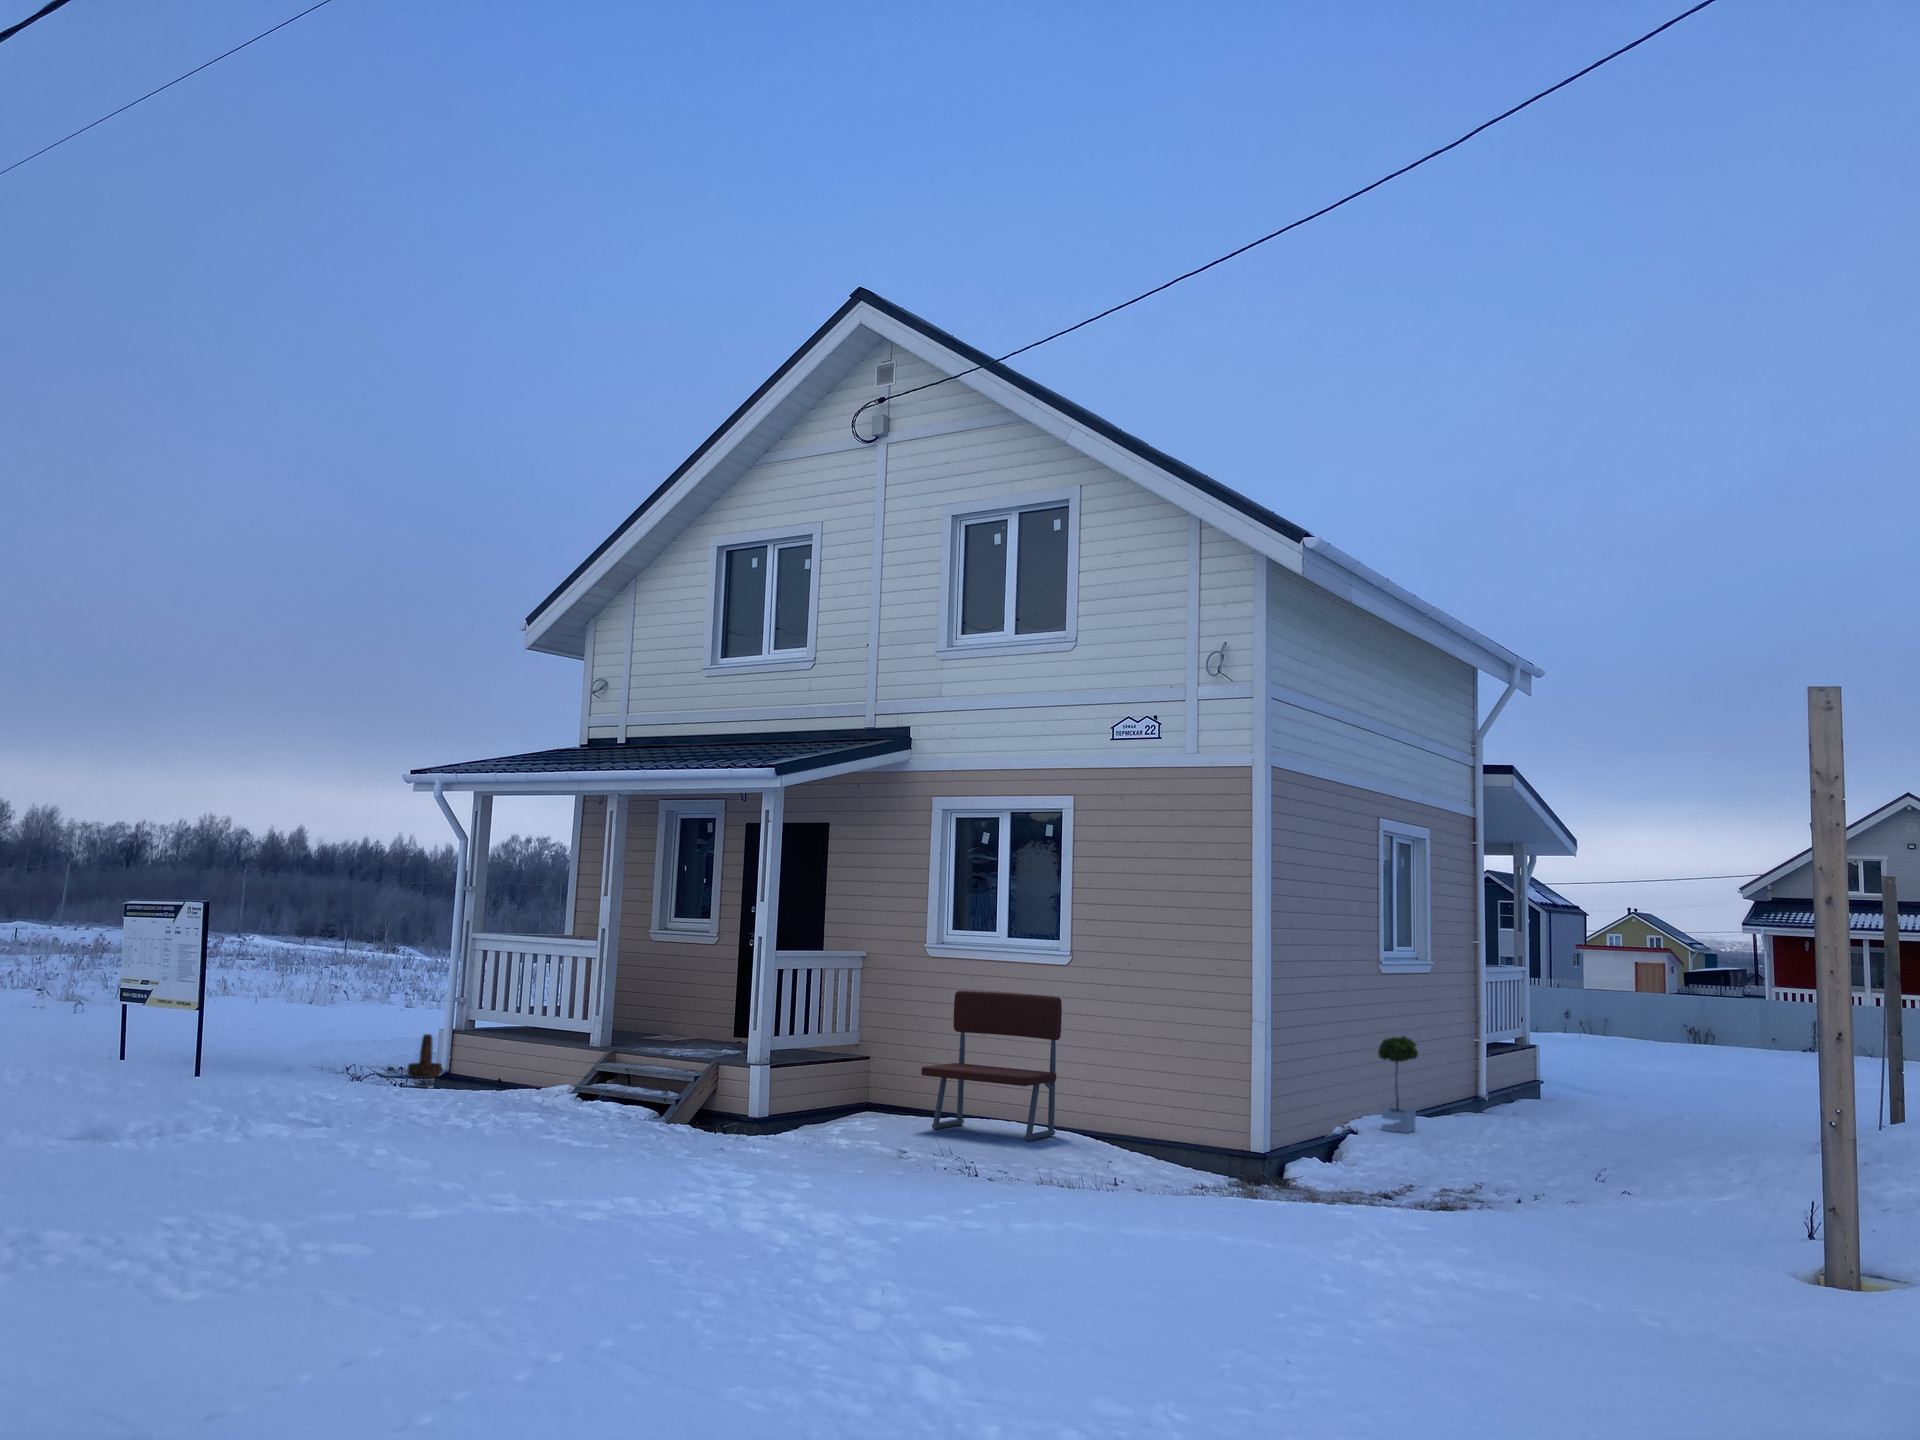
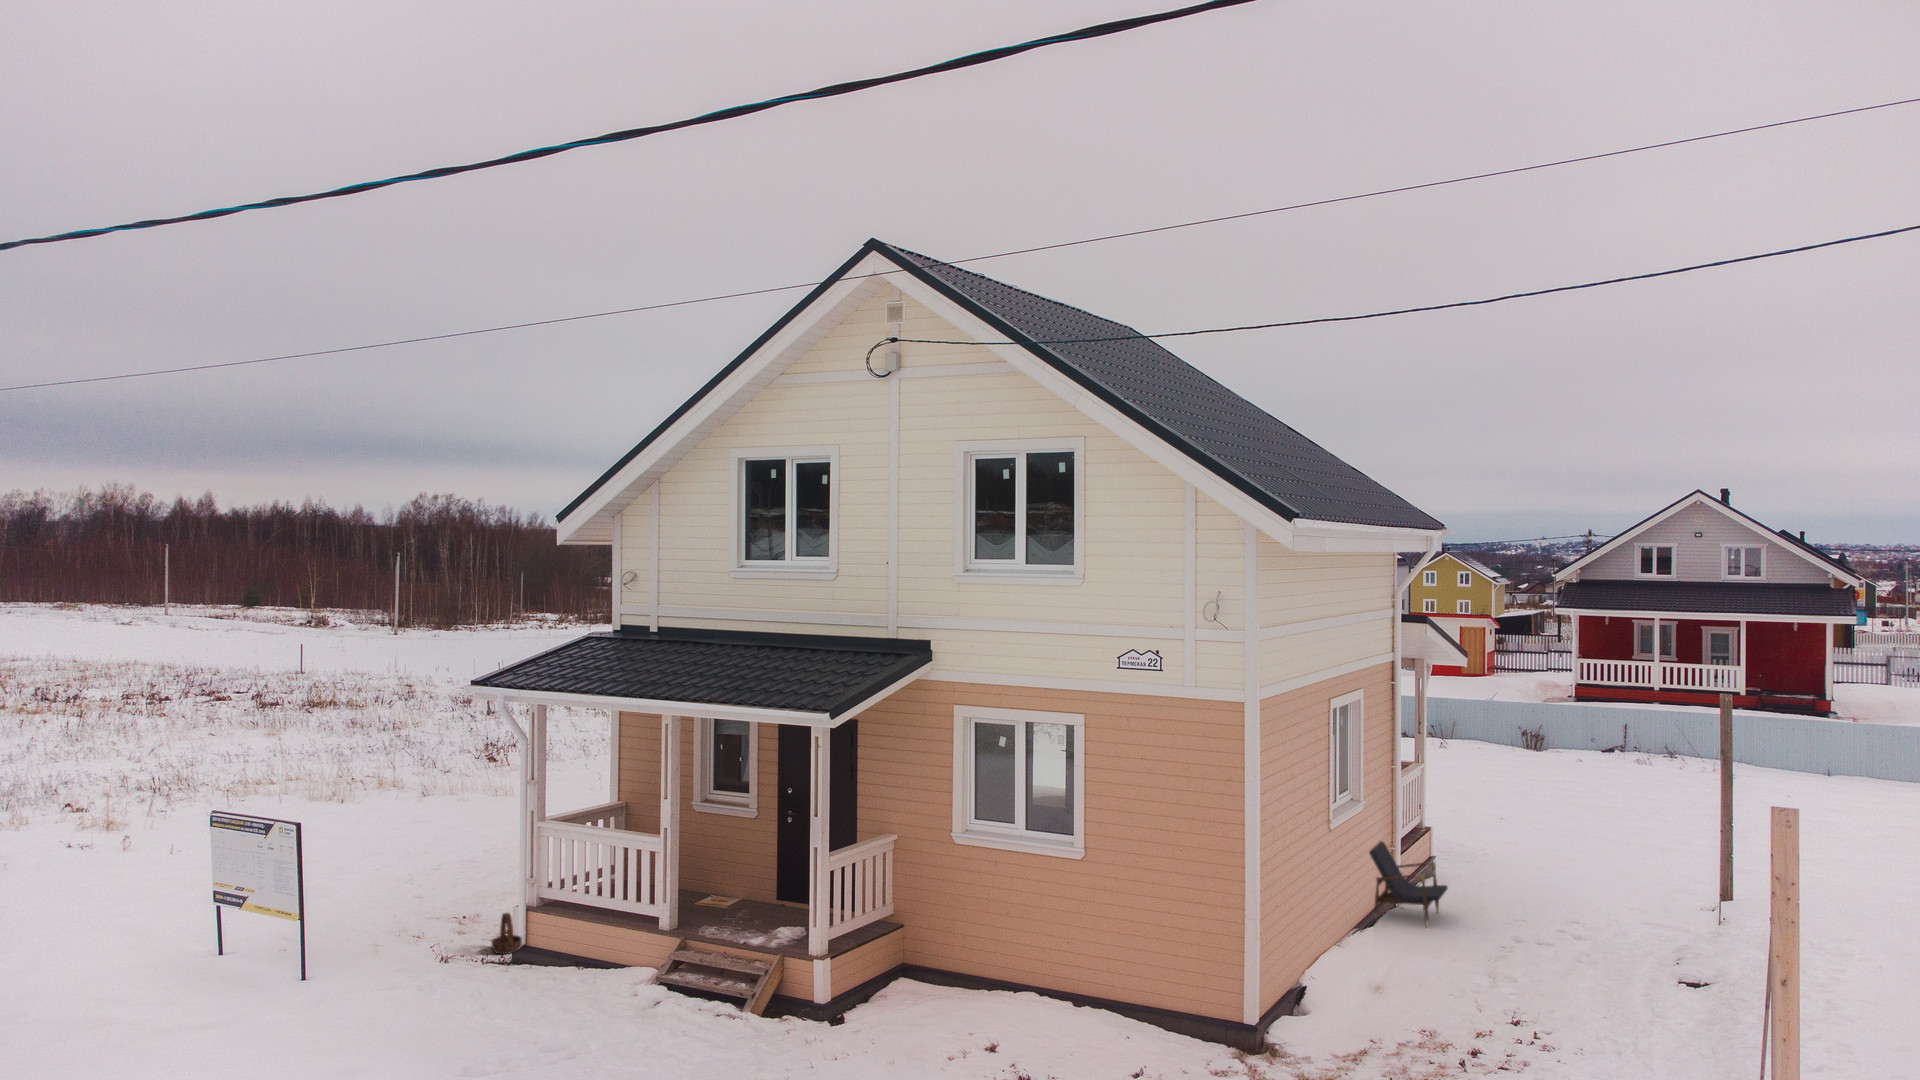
bench: present [921,991,1062,1141] -> none [963,881,1082,1024]
lounge chair: none [1432,1031,1529,1123] -> present [1369,841,1448,927]
potted tree: present [1378,1036,1418,1133] -> none [1336,880,1370,961]

